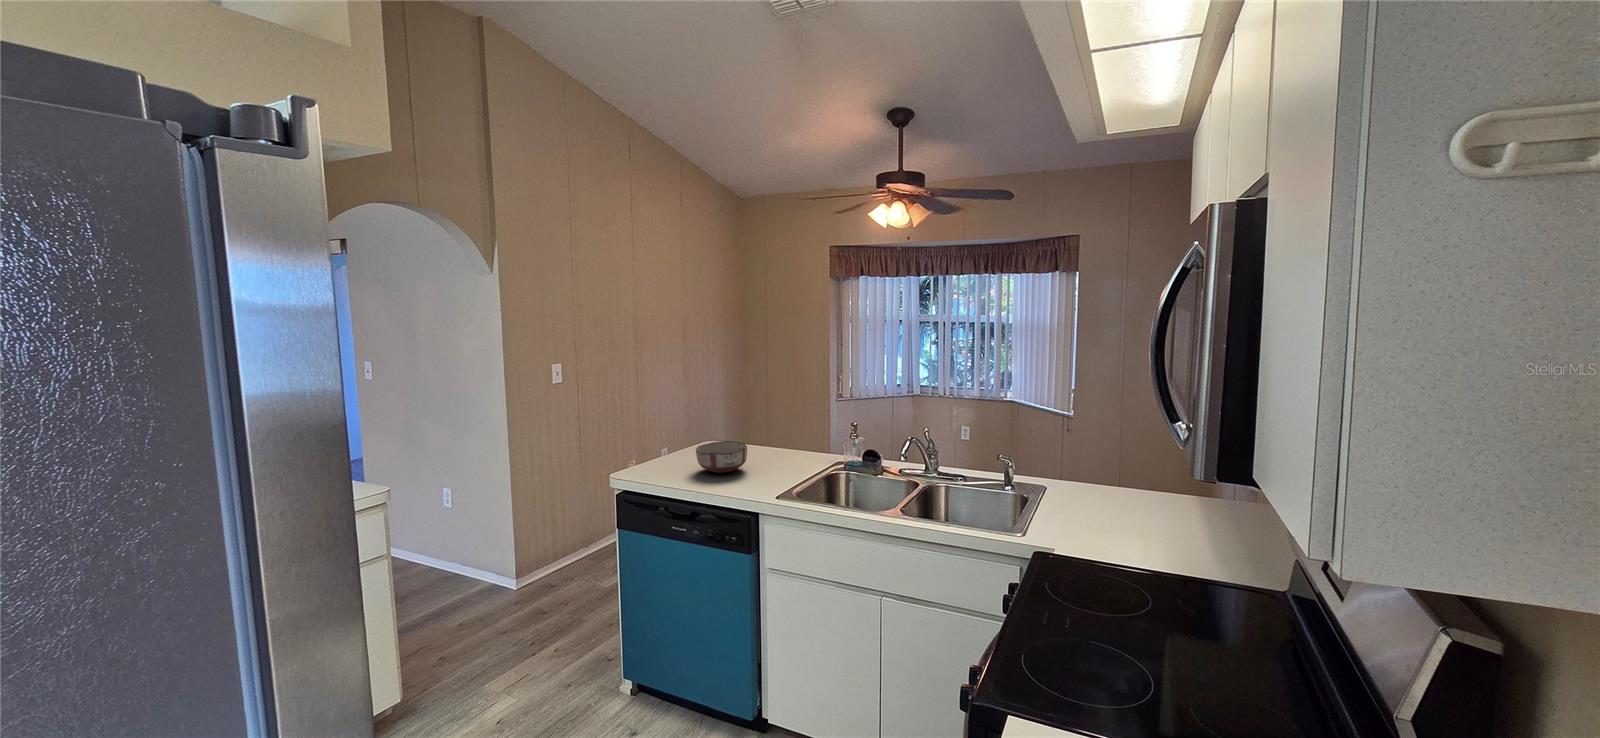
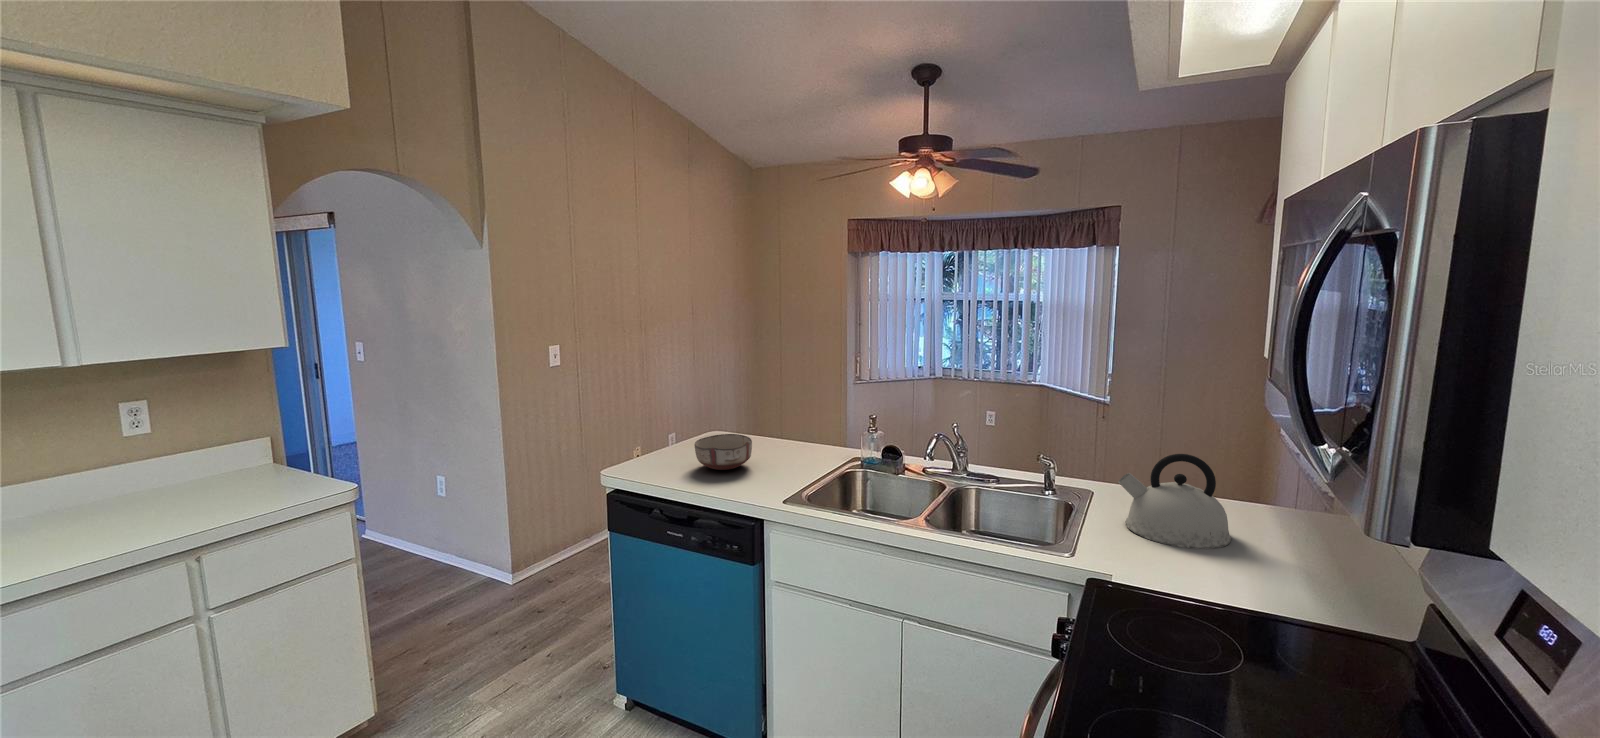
kettle: none [1062,449,1154,527] -> present [1118,454,1231,549]

